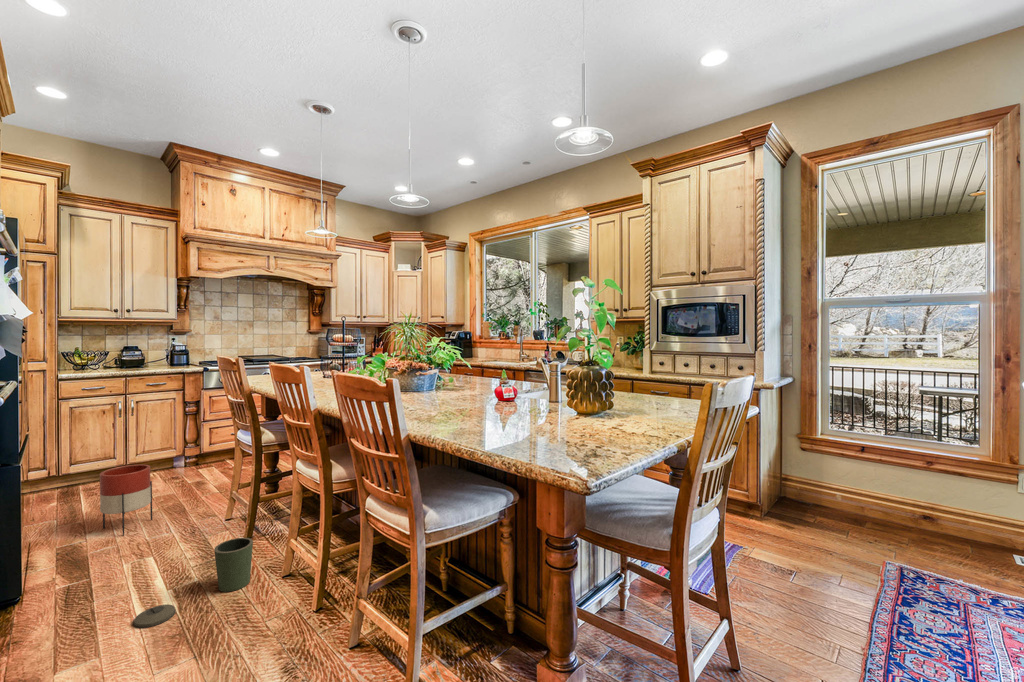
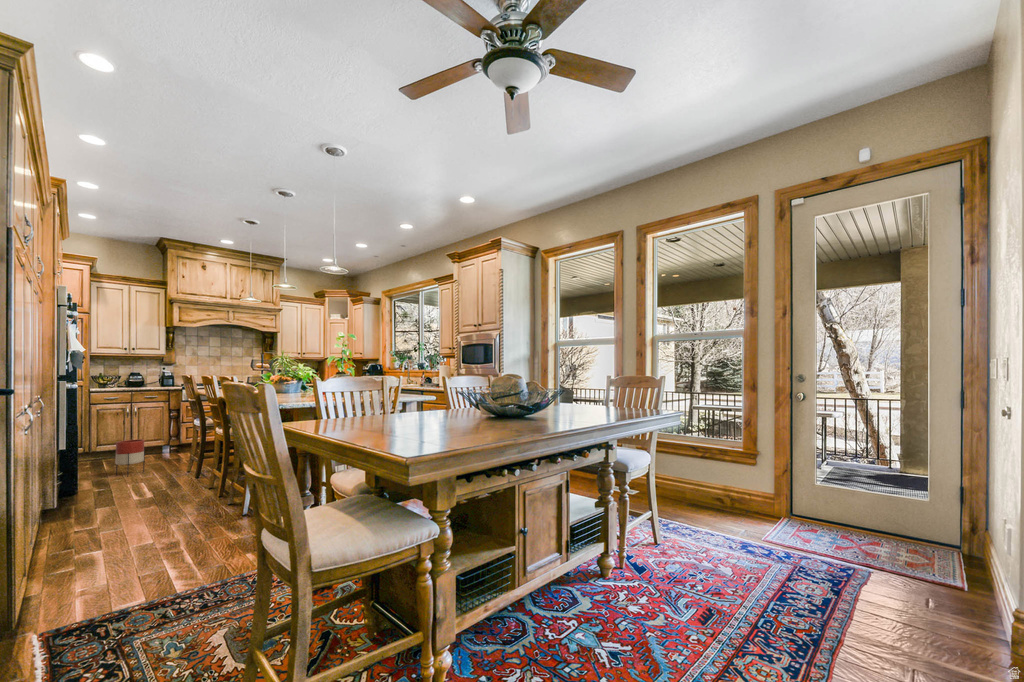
trash can: present [133,538,253,628] -> none [134,467,195,499]

